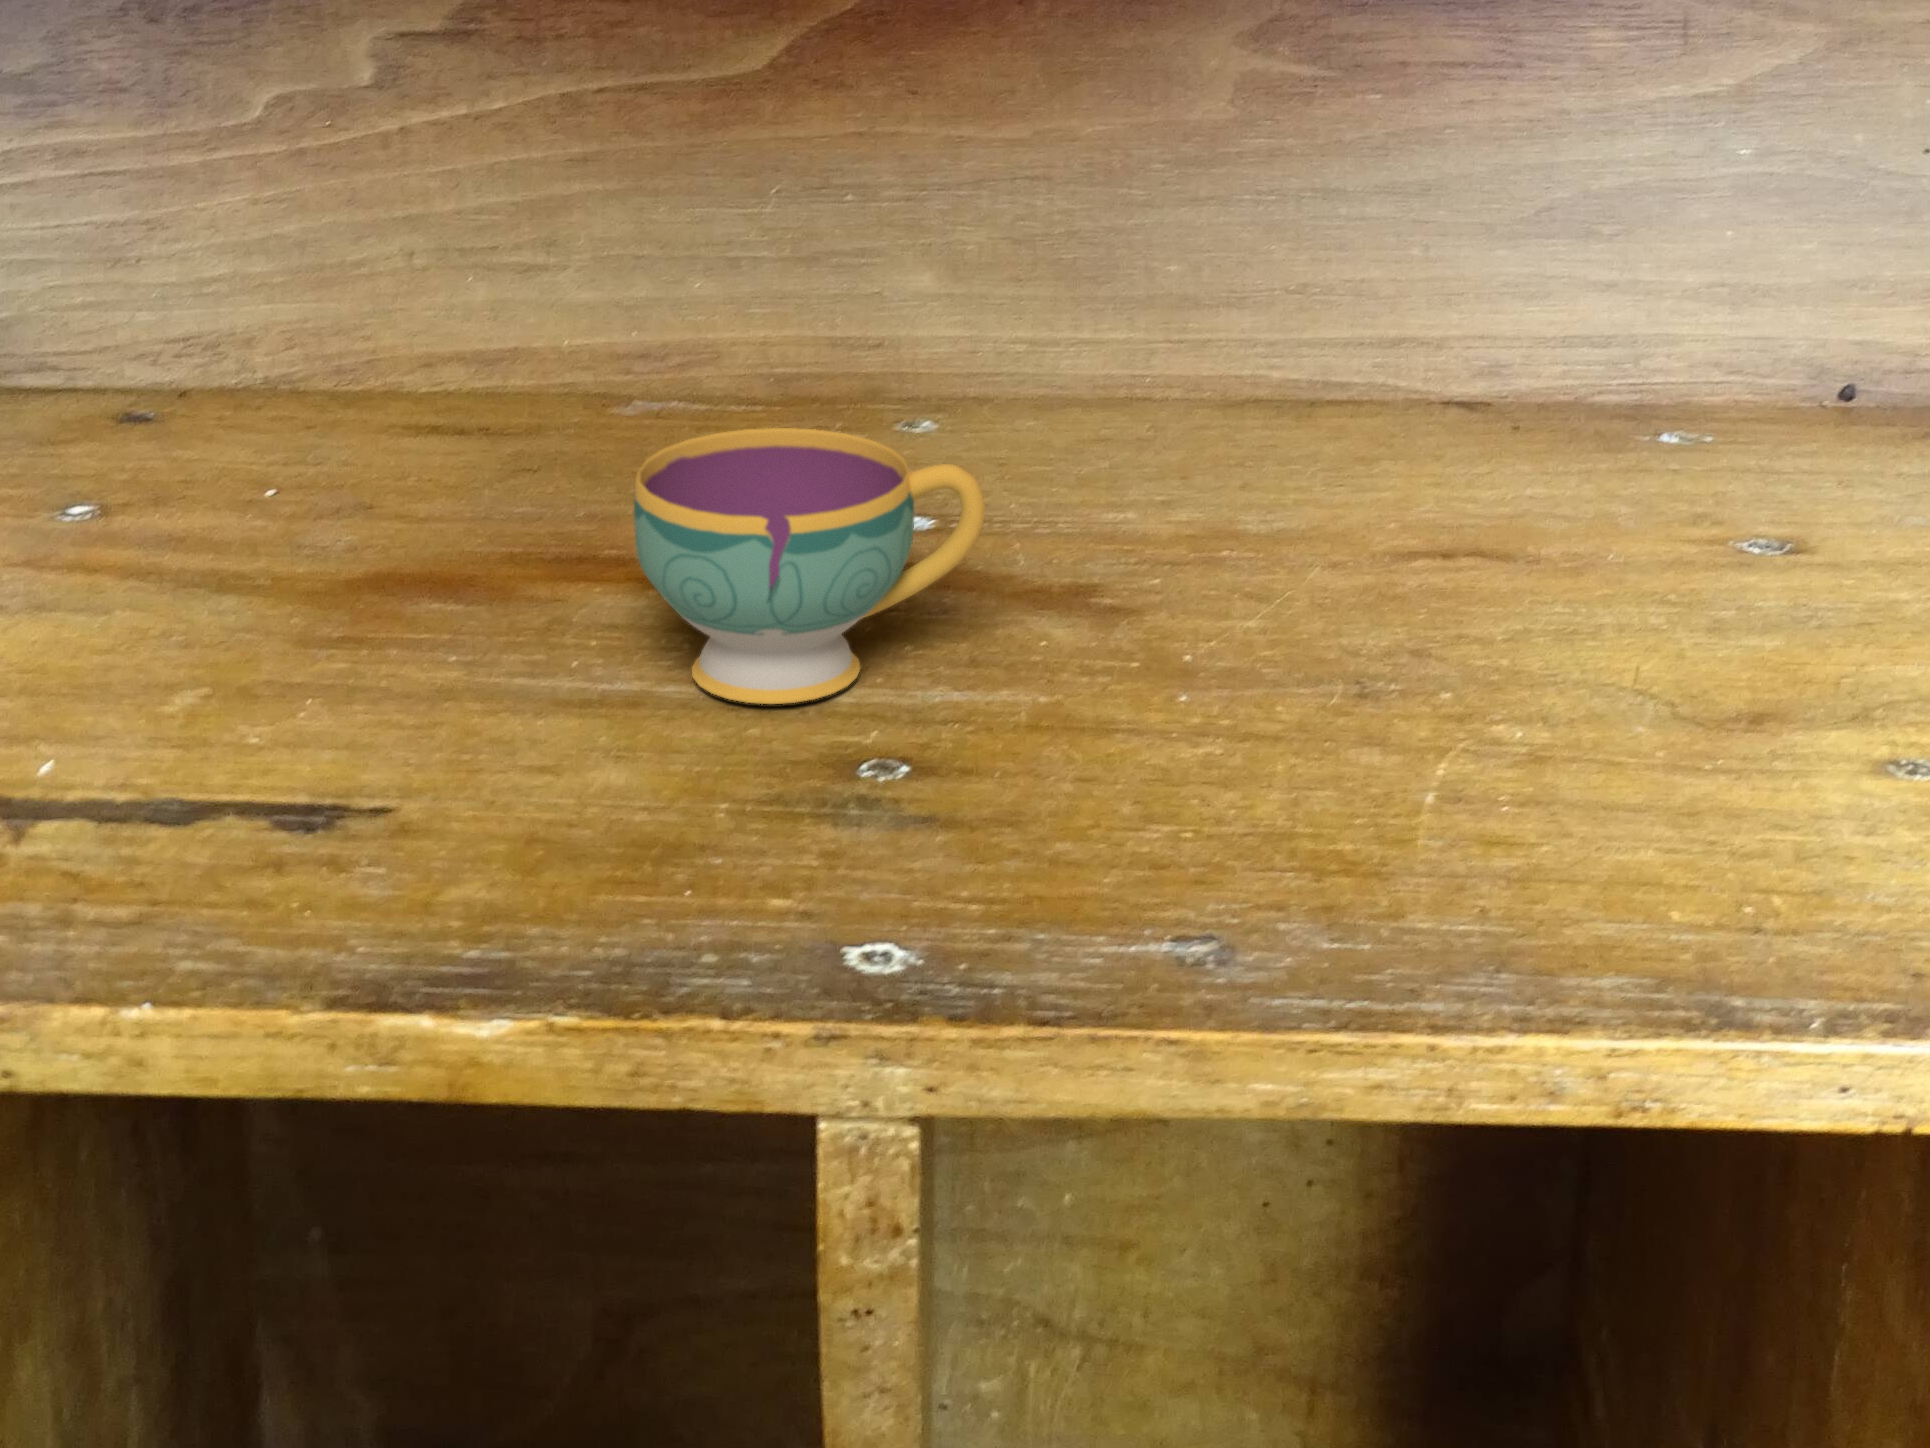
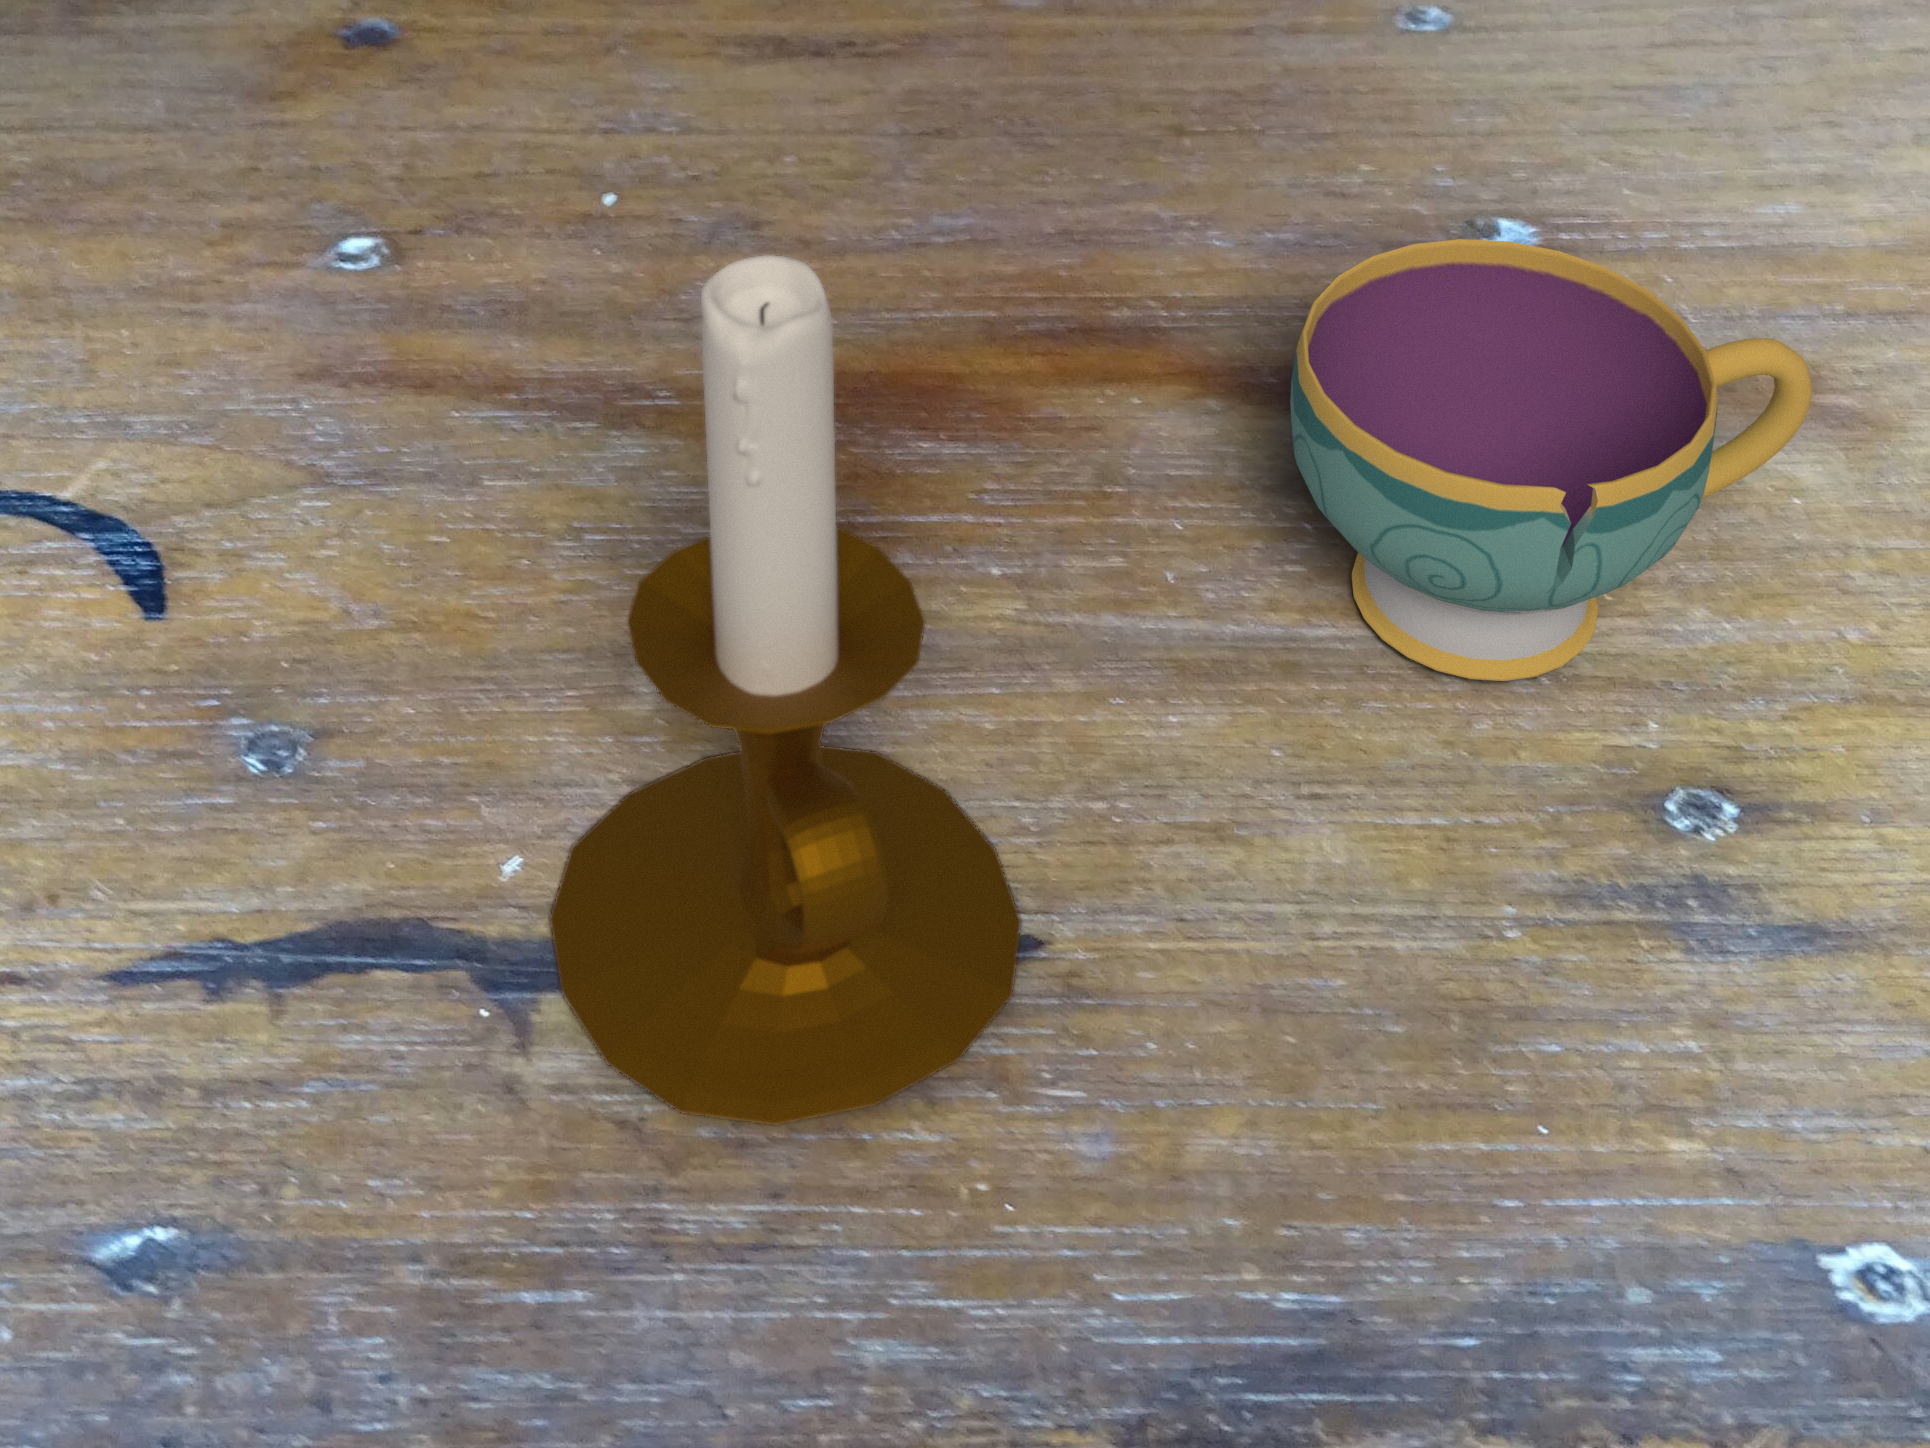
candlestick: none [53,272,381,869] -> present [550,255,1021,1126]

